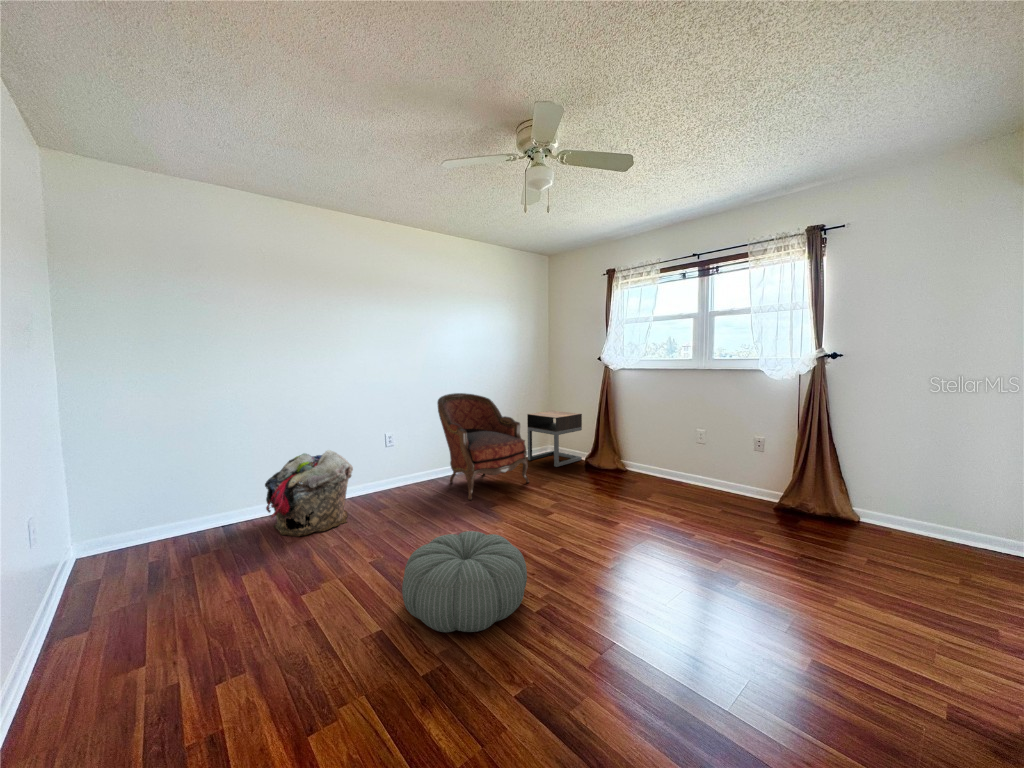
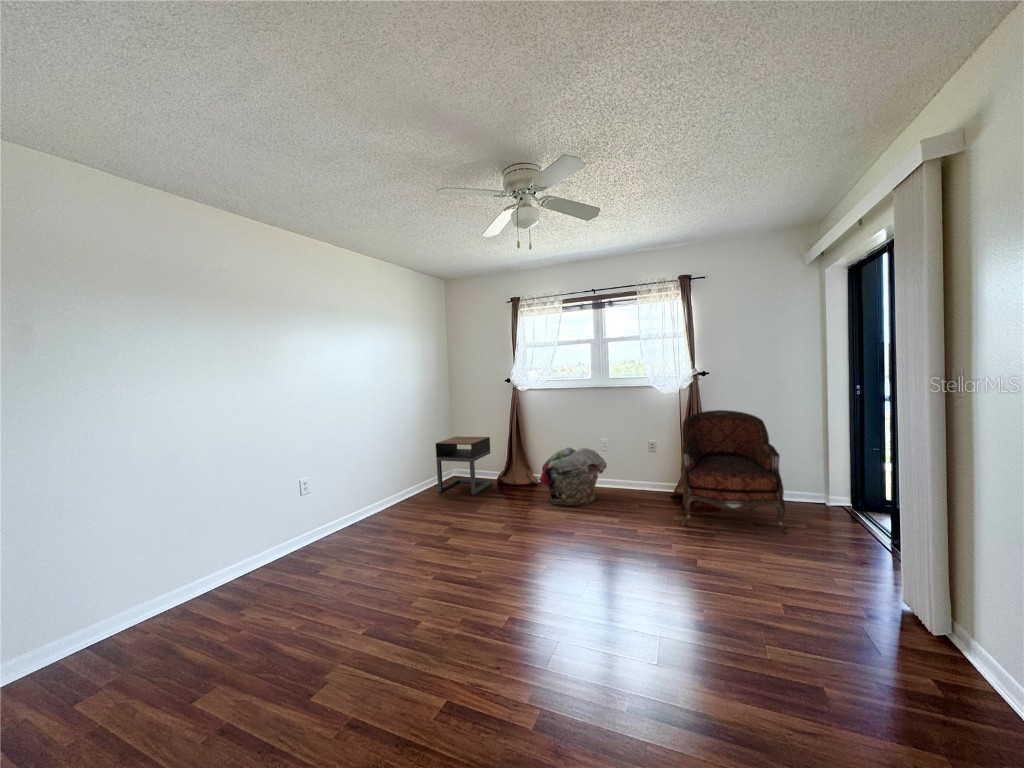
armchair: present [438,393,529,500] -> present [682,410,787,533]
laundry basket: present [265,450,353,536] -> present [538,448,607,506]
pouf: present [402,531,527,632] -> none [440,570,567,678]

